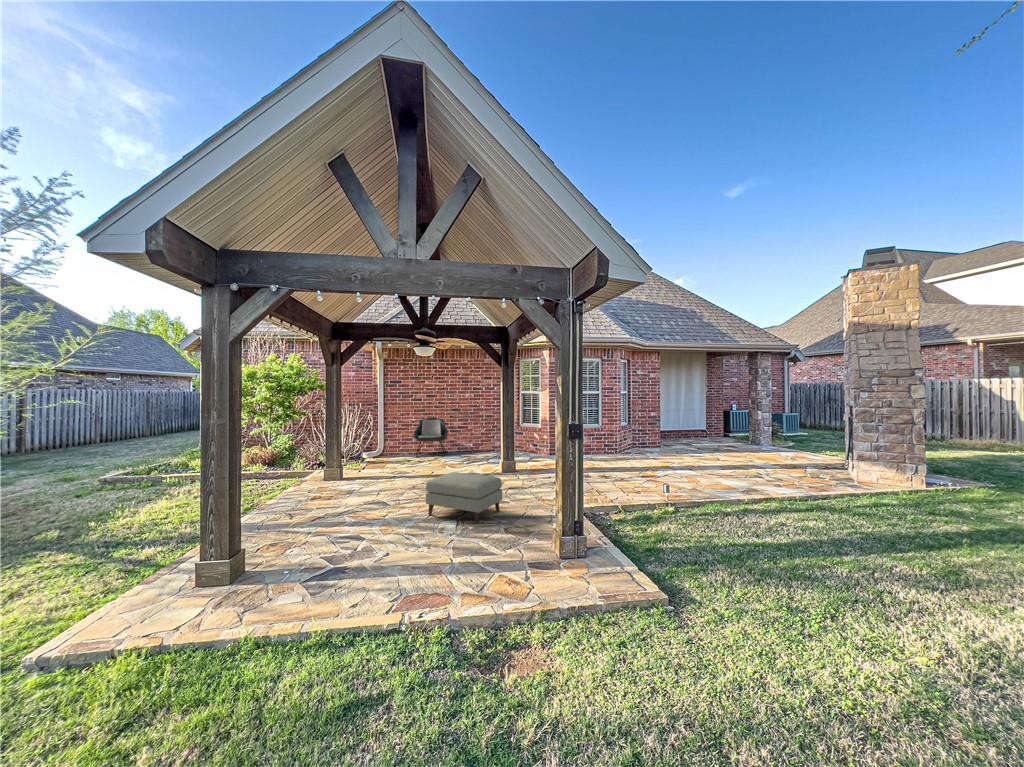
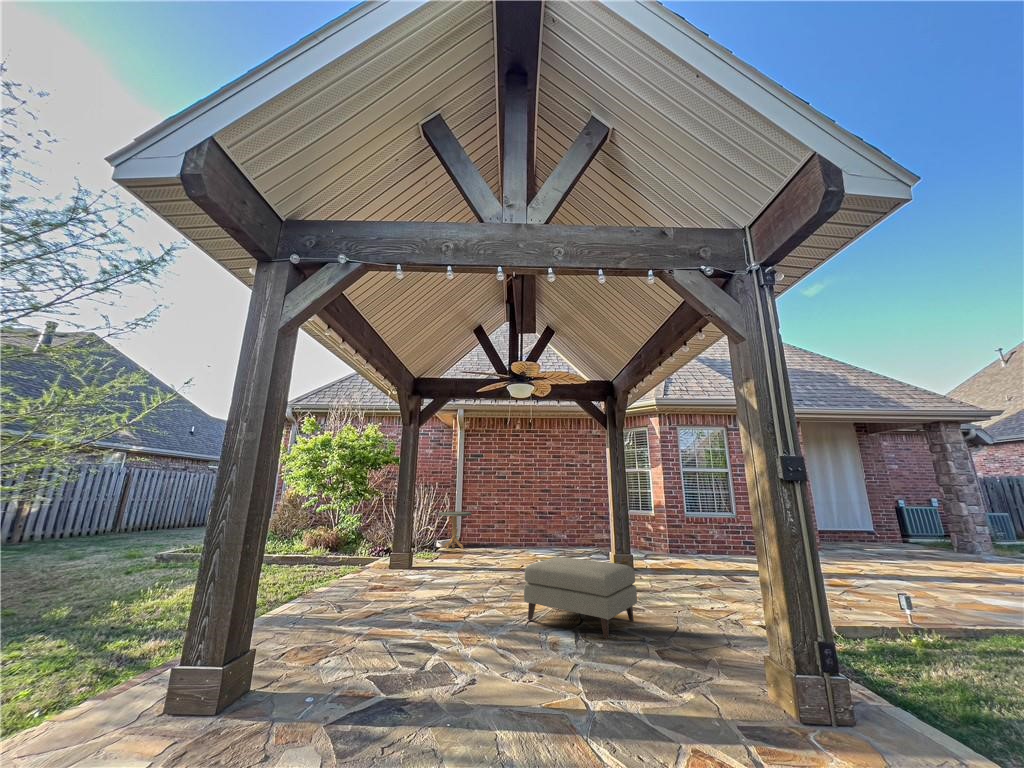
lounge chair: present [413,418,448,458] -> none [497,502,538,550]
side table: none [362,428,391,460] -> present [439,512,472,549]

